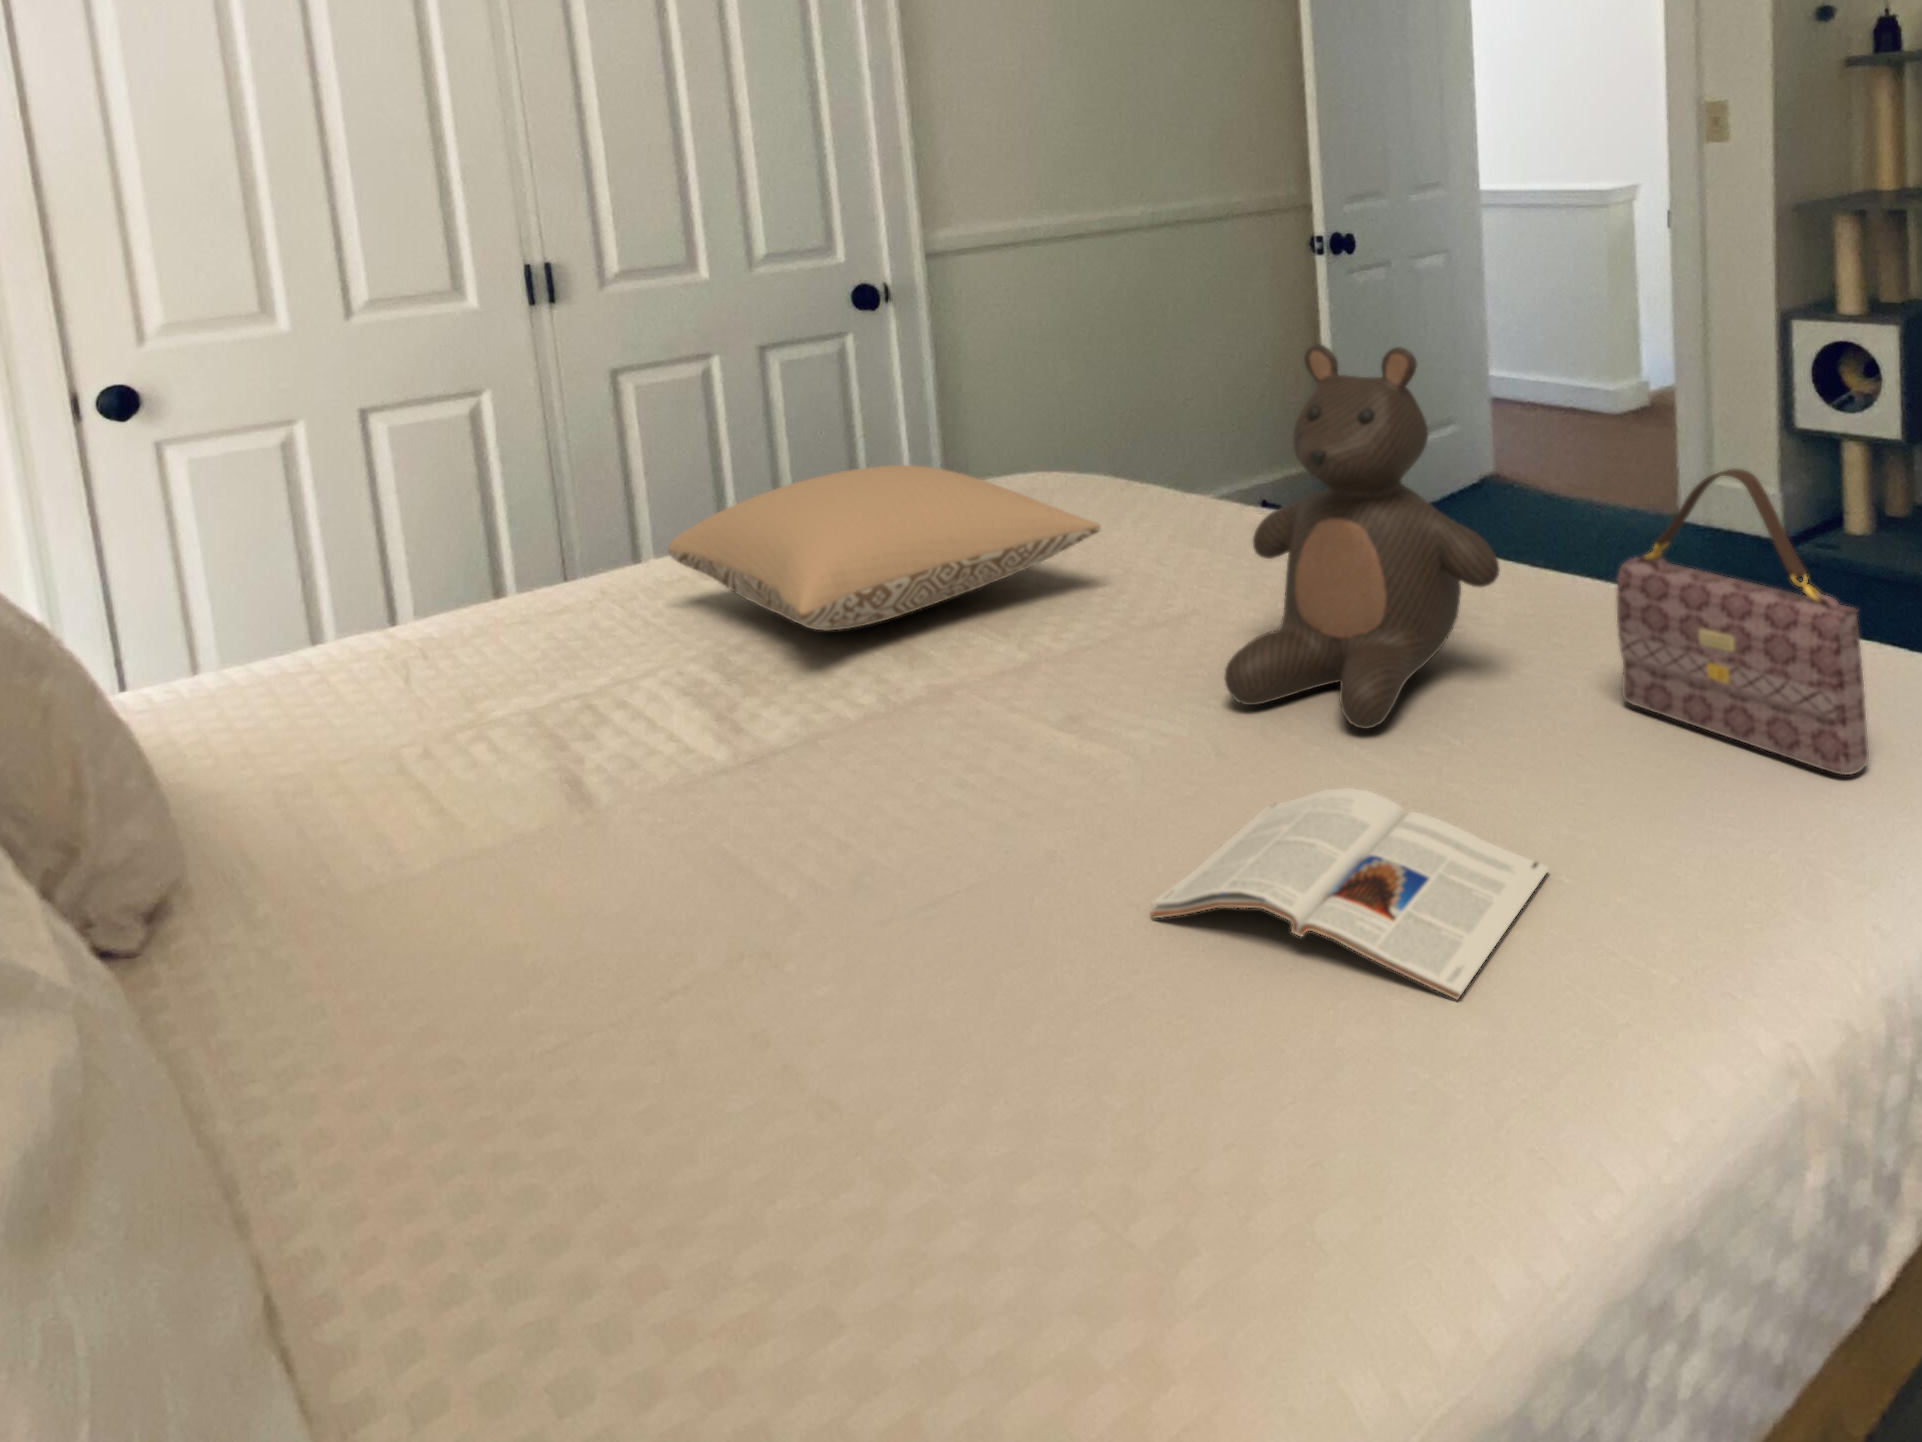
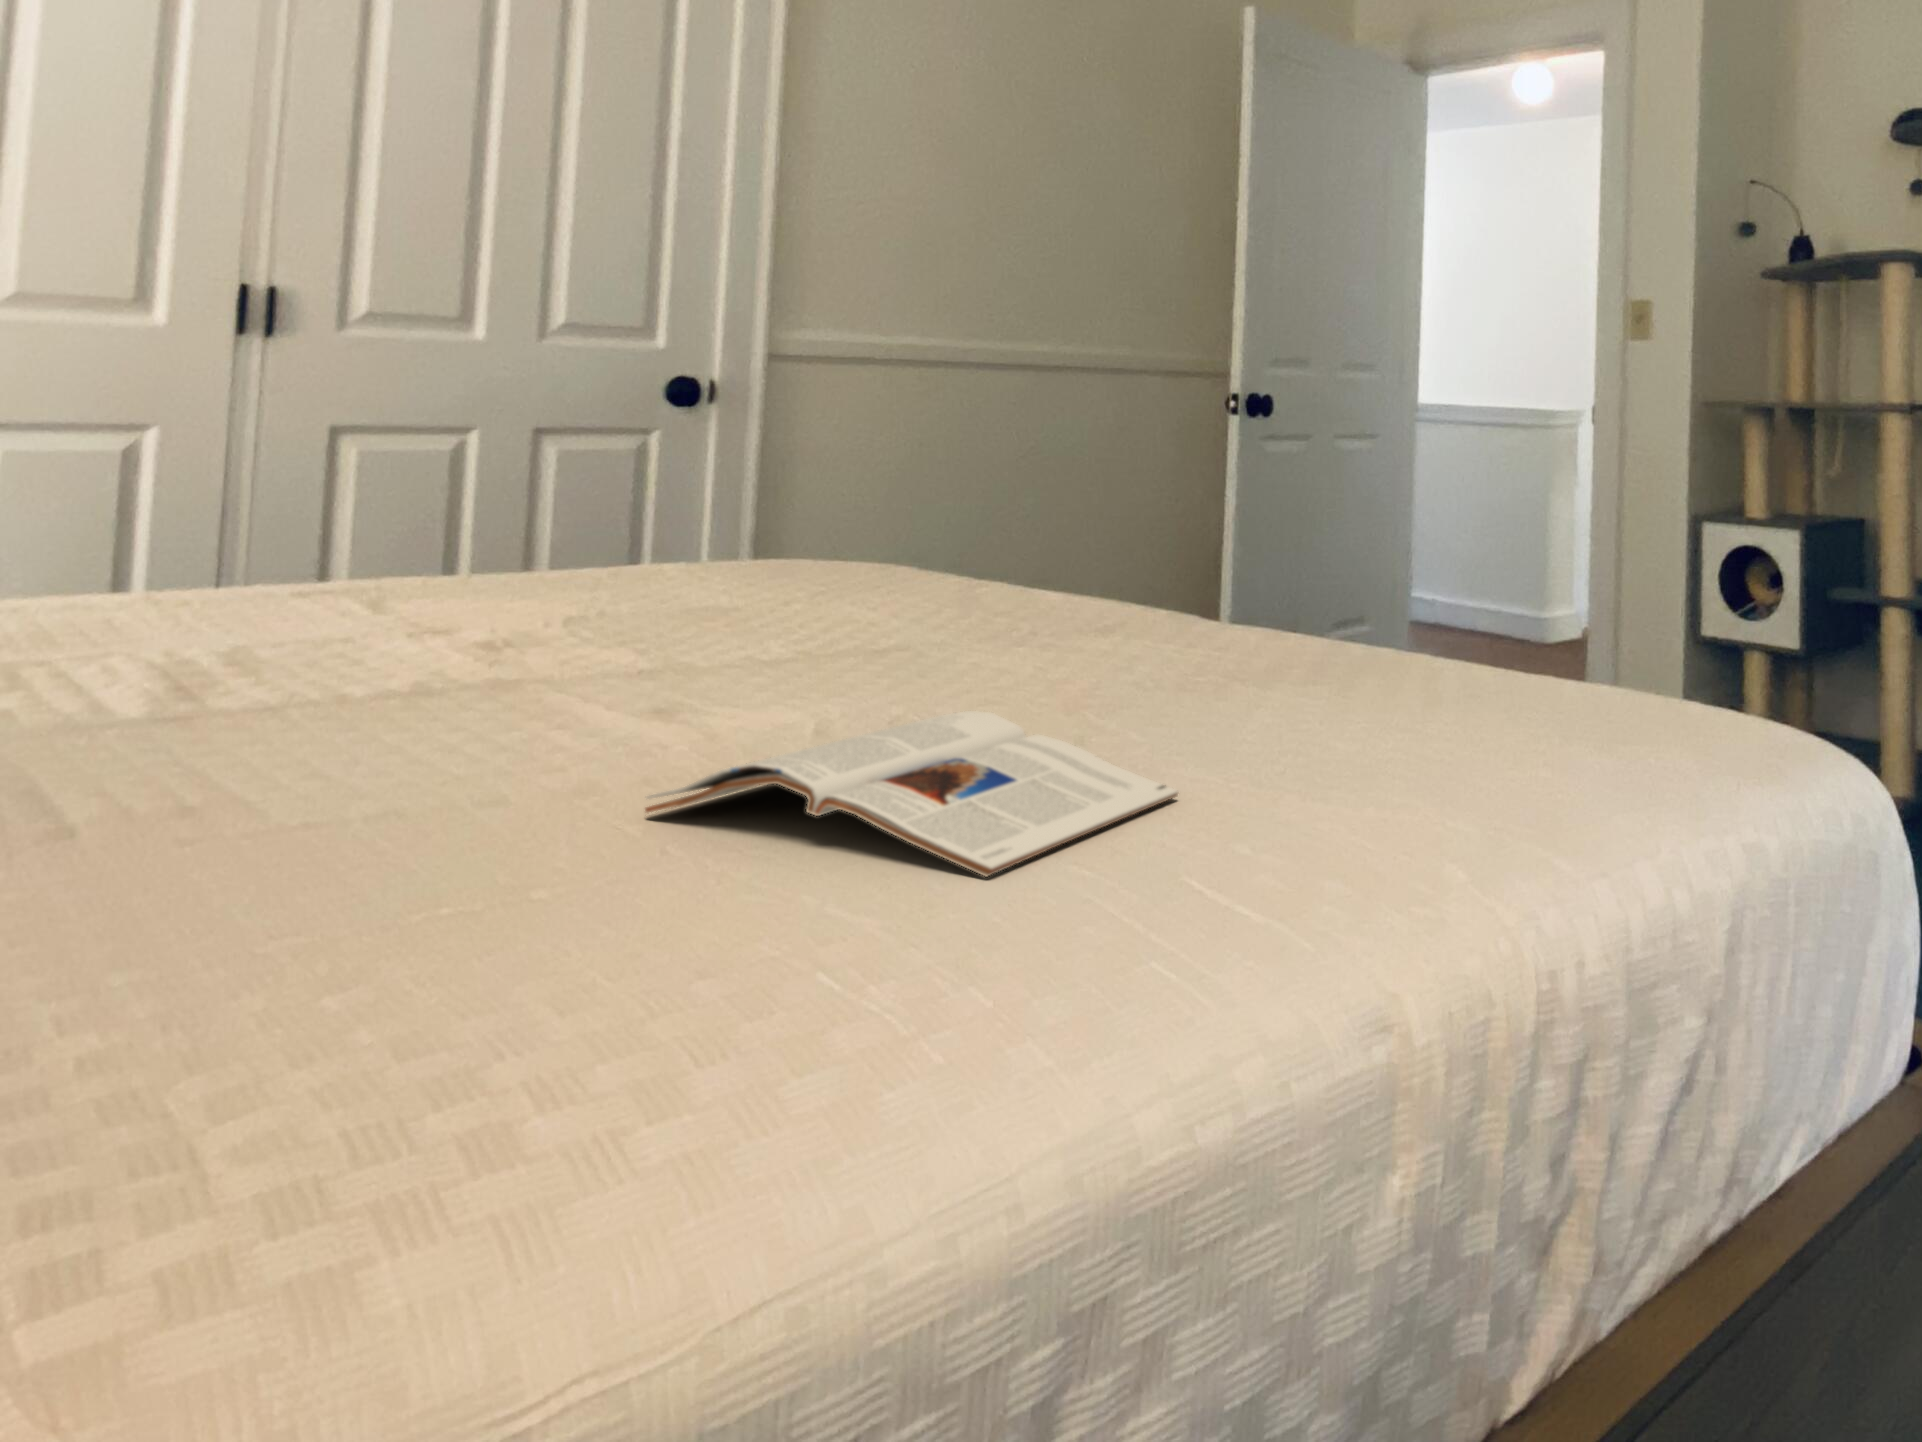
teddy bear: present [1225,344,1499,729] -> none [892,292,1237,703]
pillow: present [668,465,1101,631] -> none [256,450,825,619]
handbag: present [1617,468,1869,775] -> none [1353,414,1591,748]

